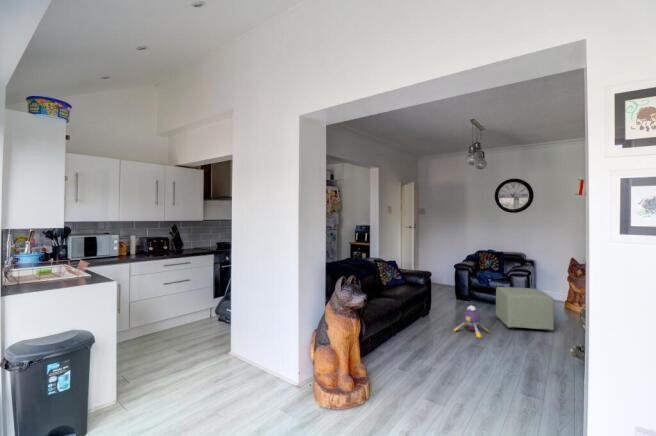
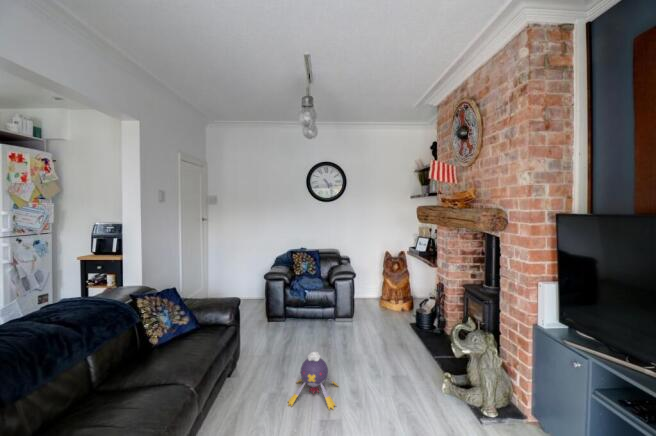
ottoman: present [496,287,554,331] -> none [329,297,403,366]

